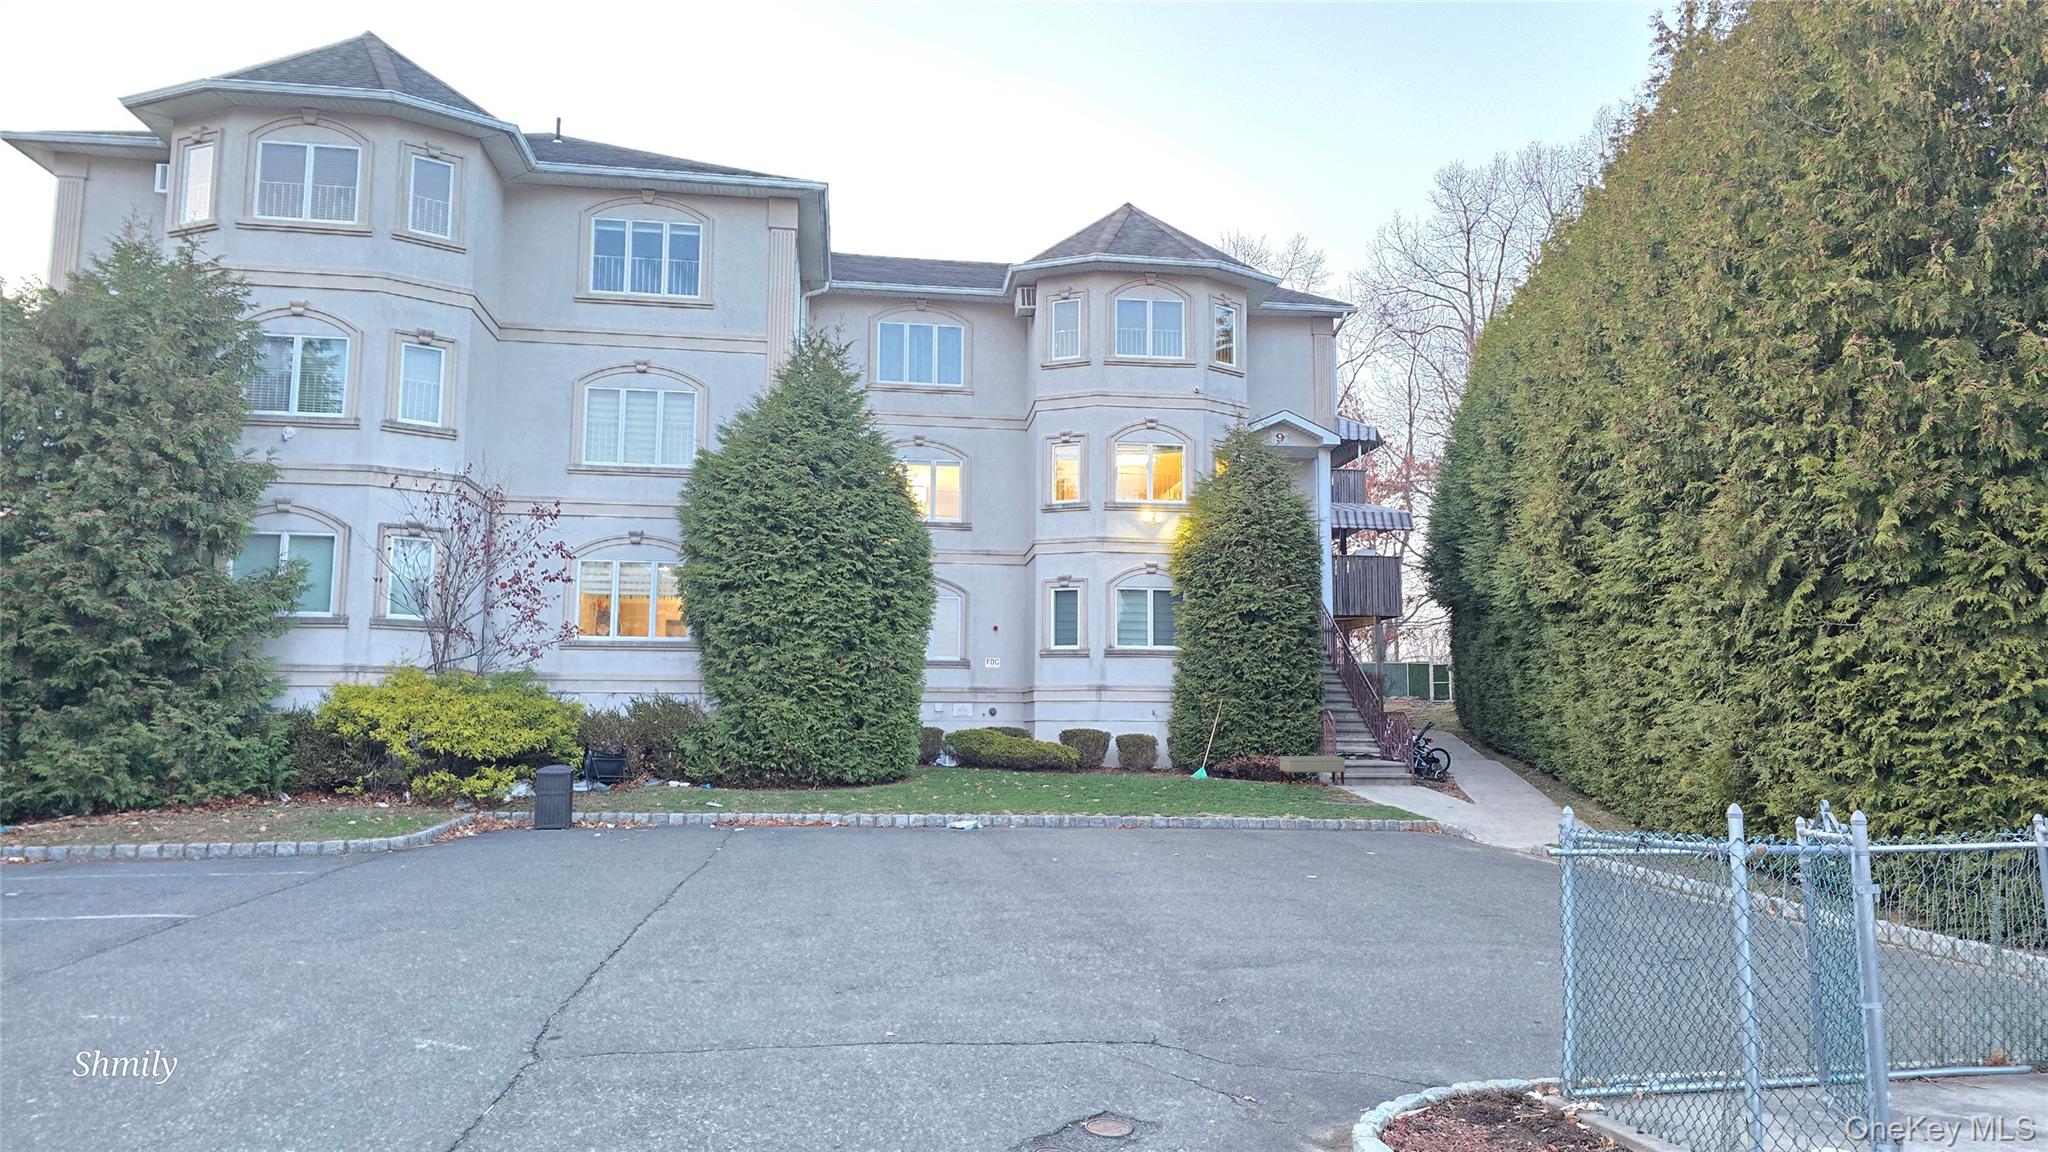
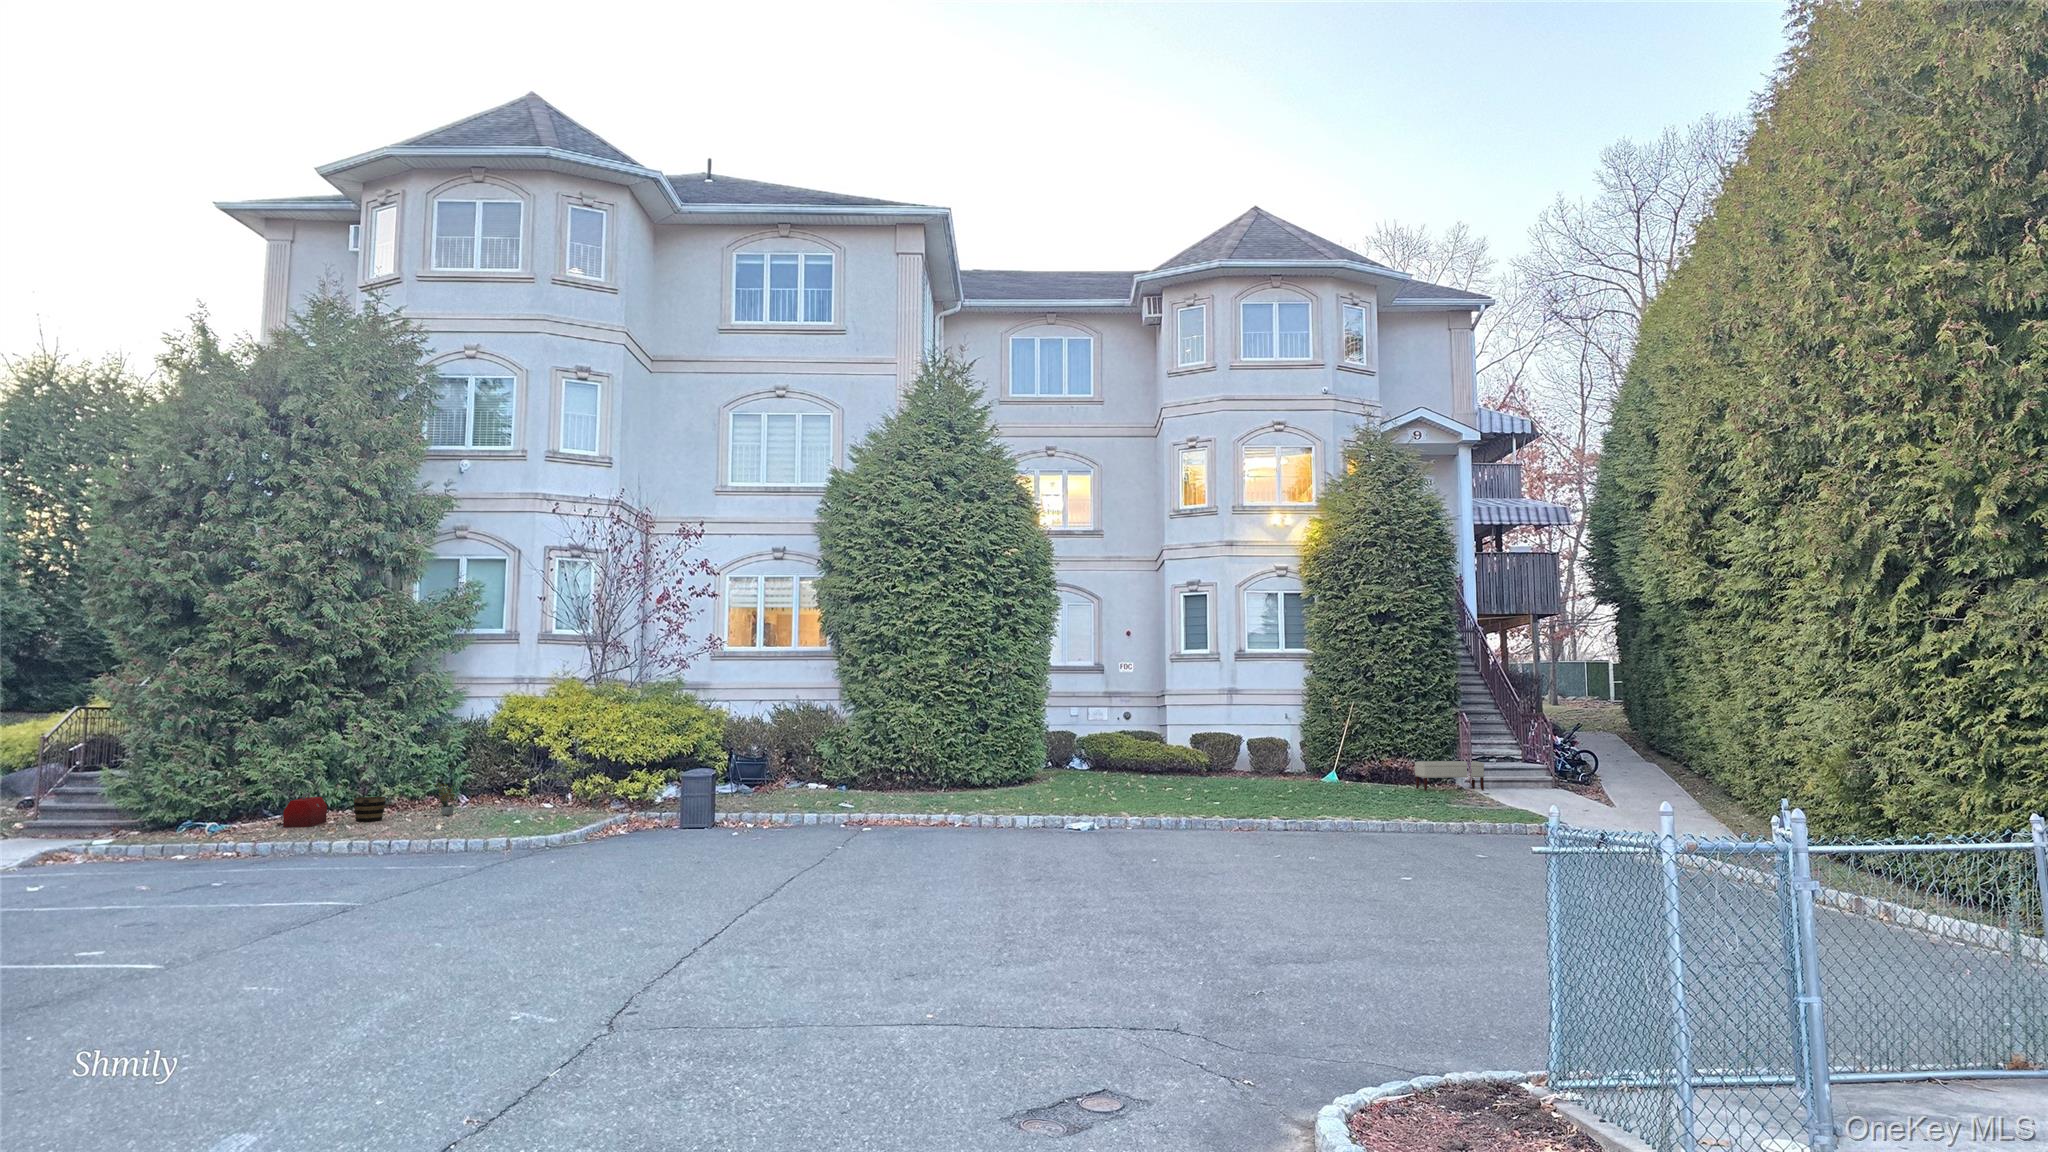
potted plant: none [253,778,284,815] -> present [435,783,458,815]
toolbox: none [69,791,125,831] -> present [283,793,327,827]
bucket: none [157,795,196,824] -> present [354,797,386,822]

